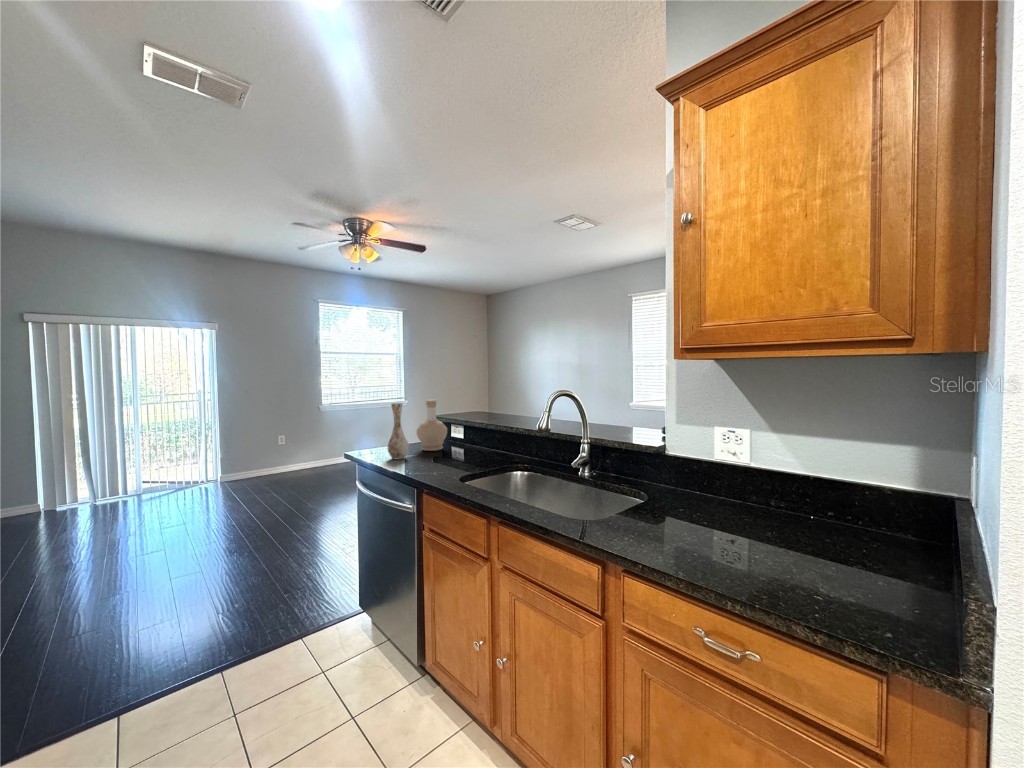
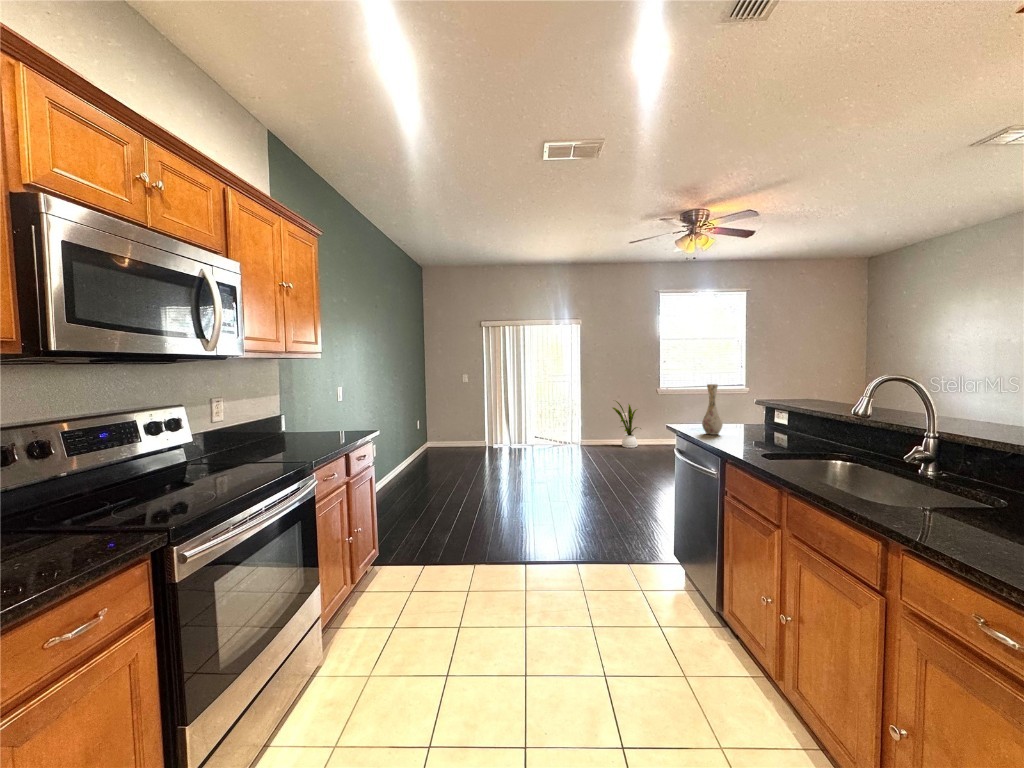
bottle: present [417,400,447,451] -> none [733,383,767,433]
house plant: none [264,423,303,476] -> present [613,401,641,448]

